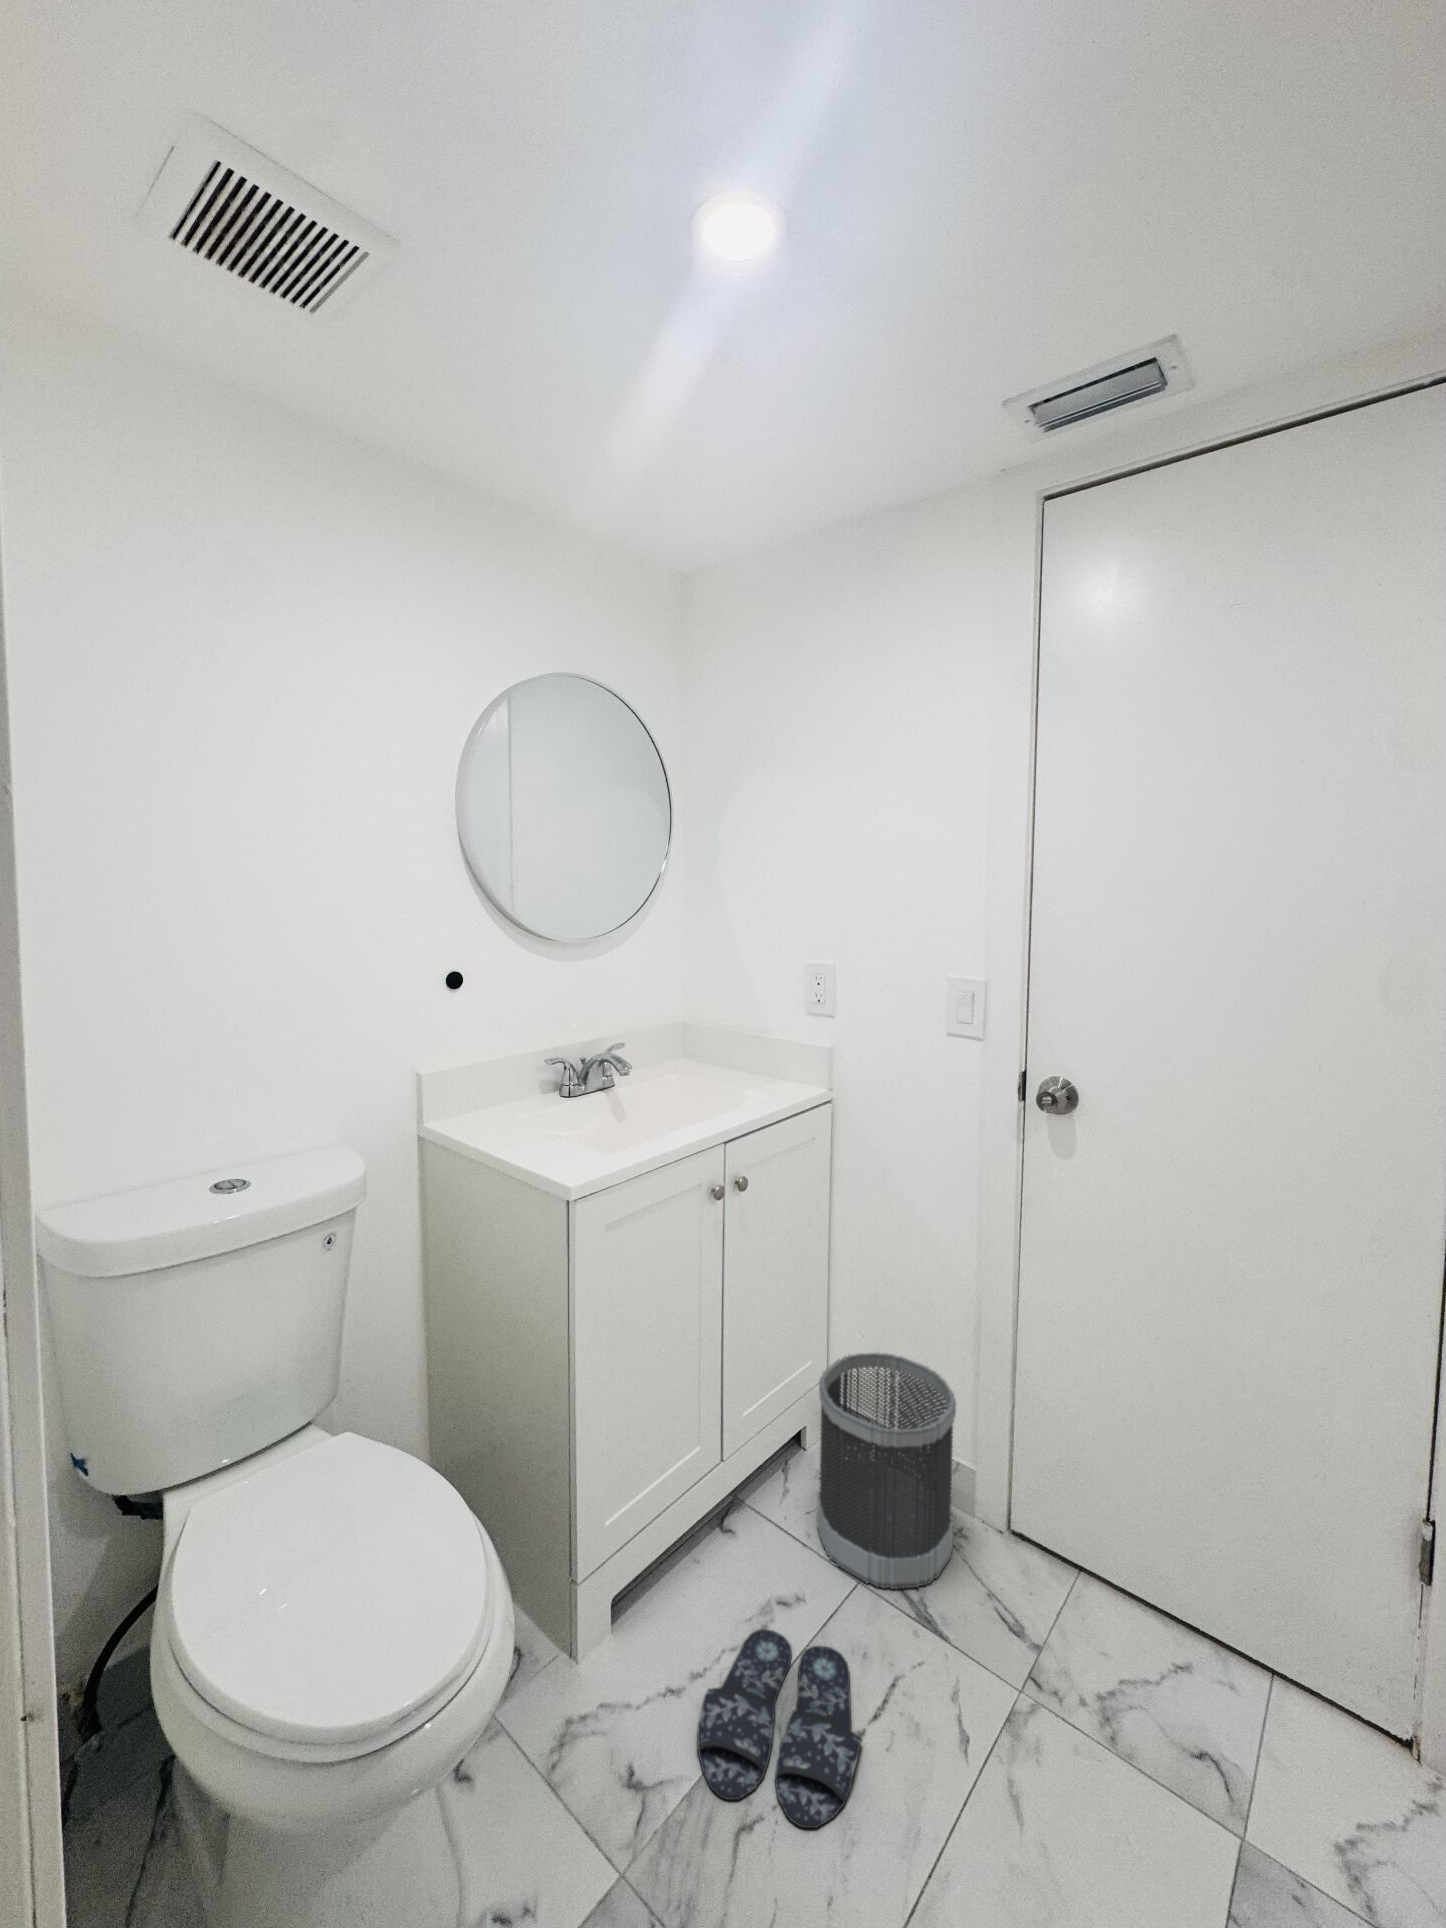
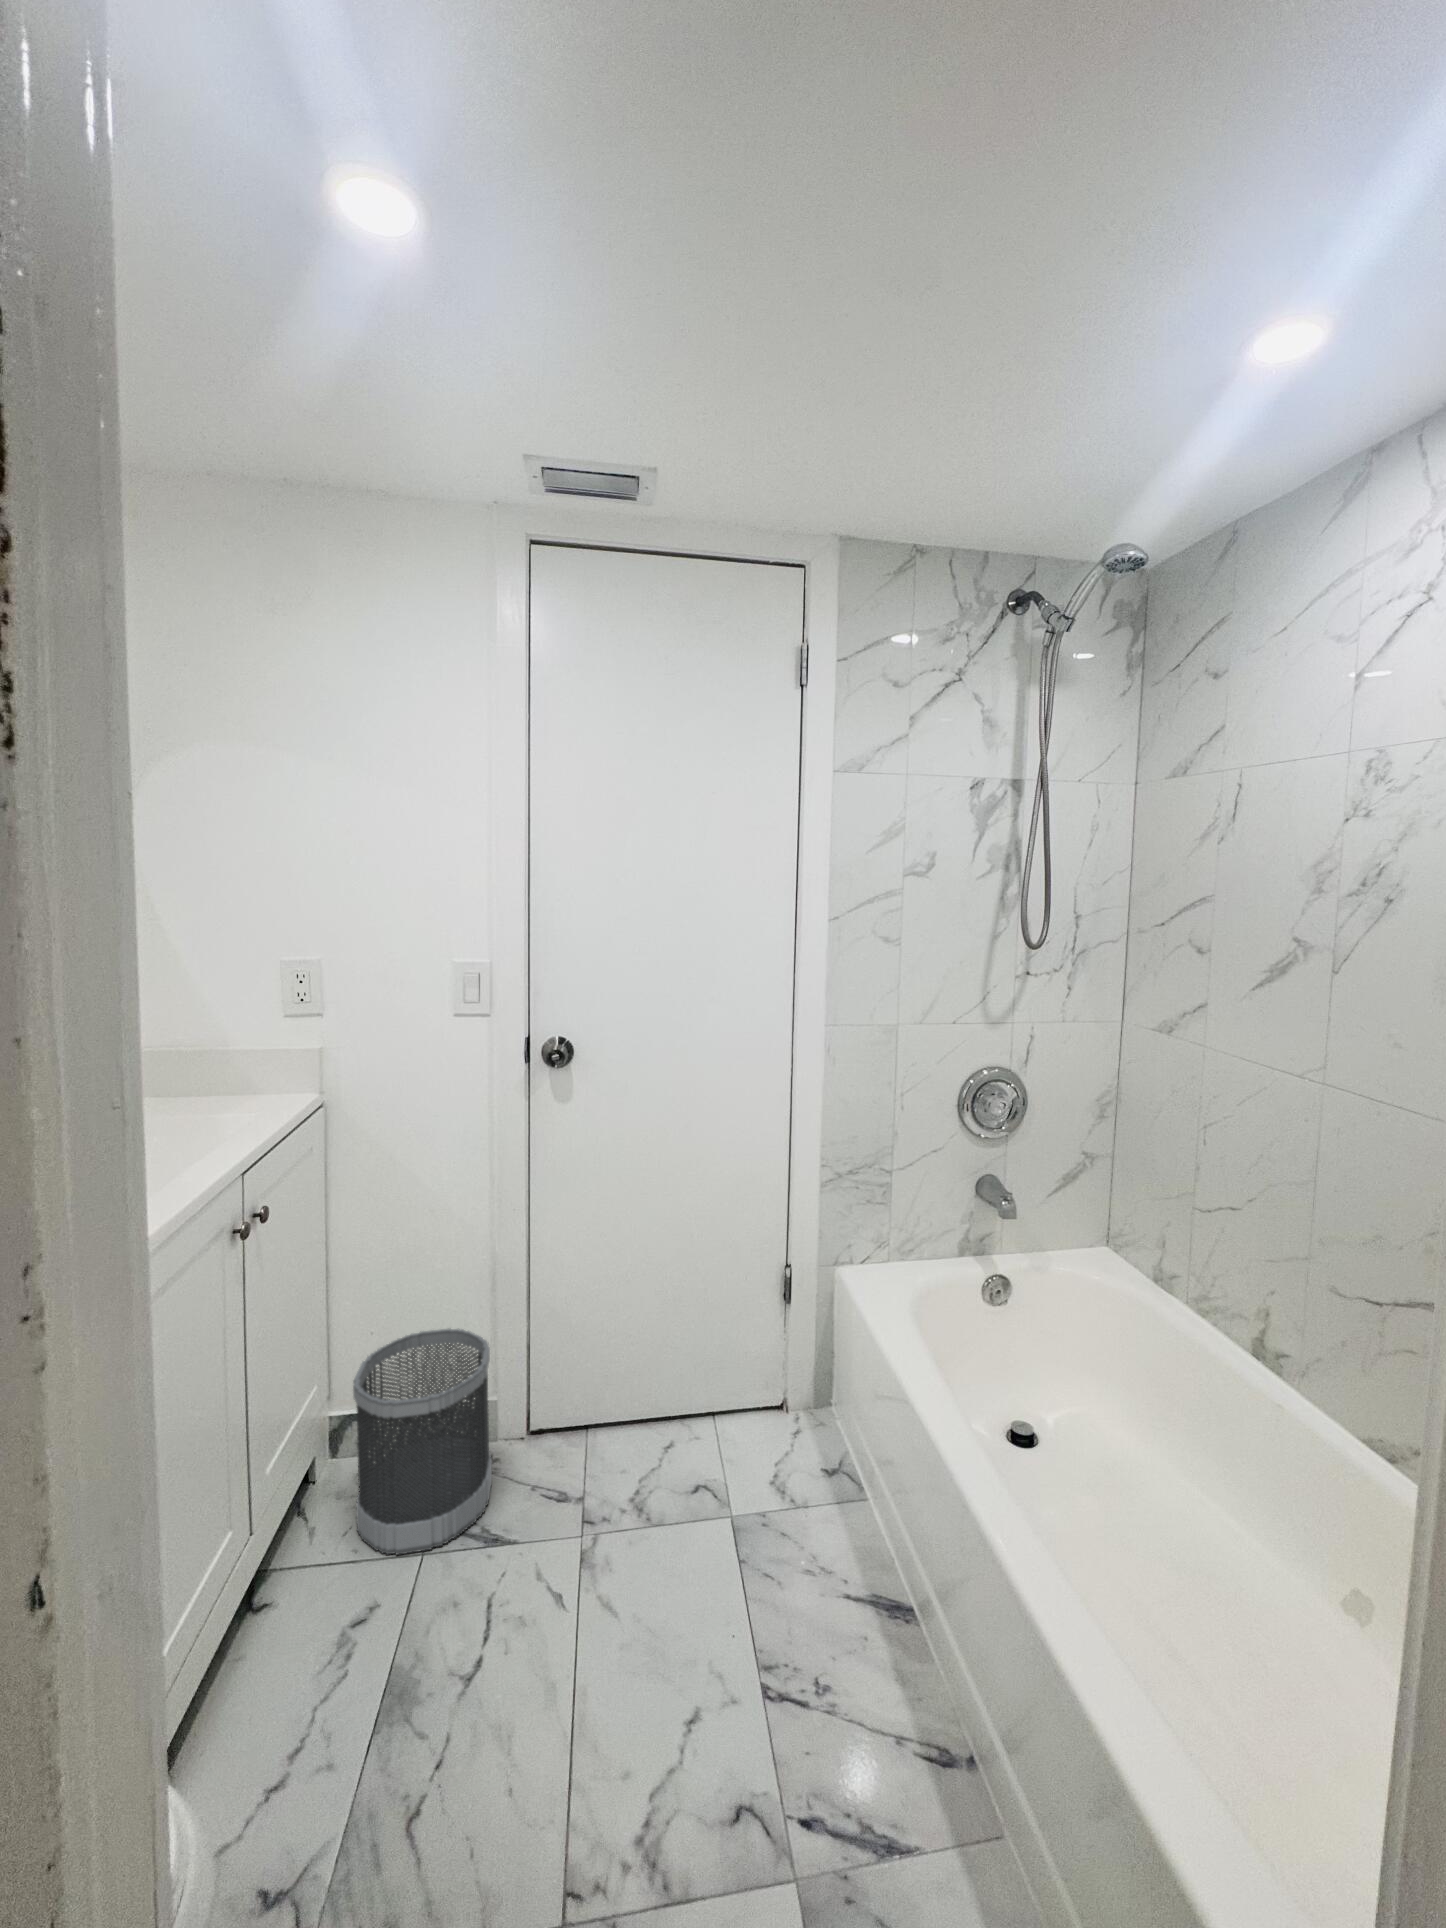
slippers: present [697,1629,862,1828] -> none [316,1618,492,1825]

